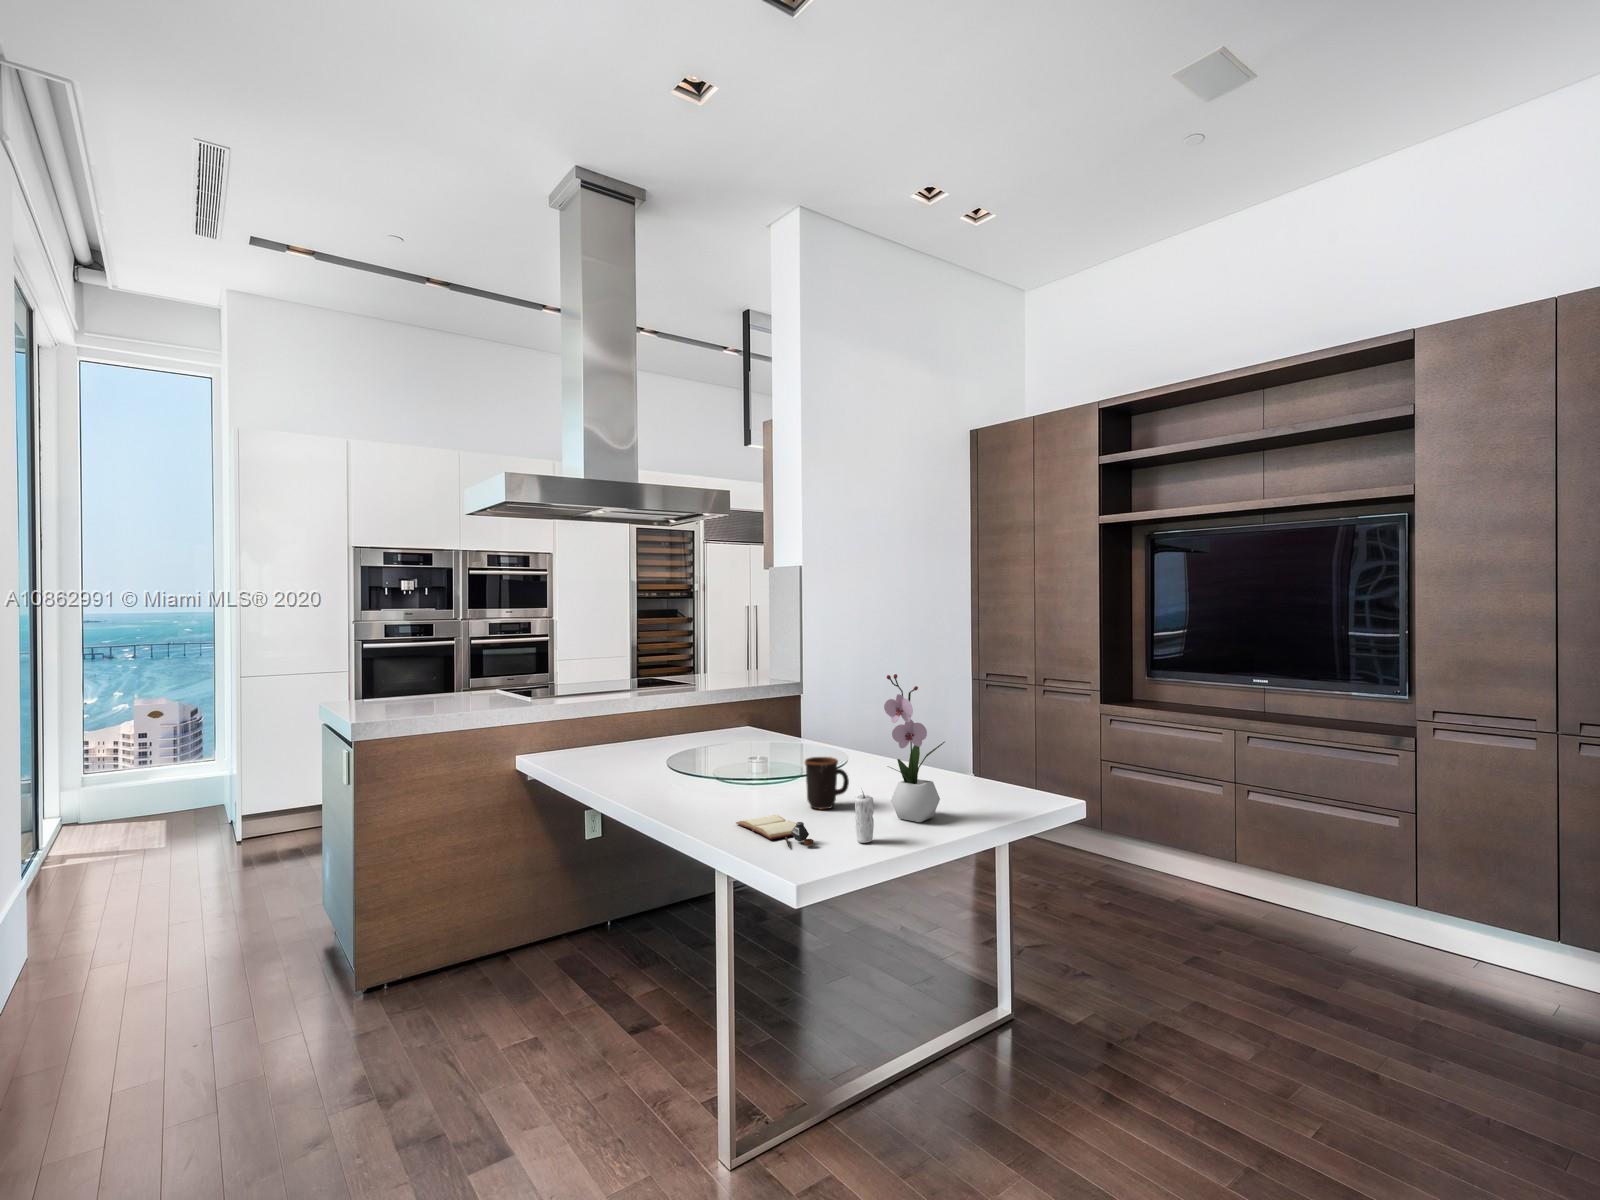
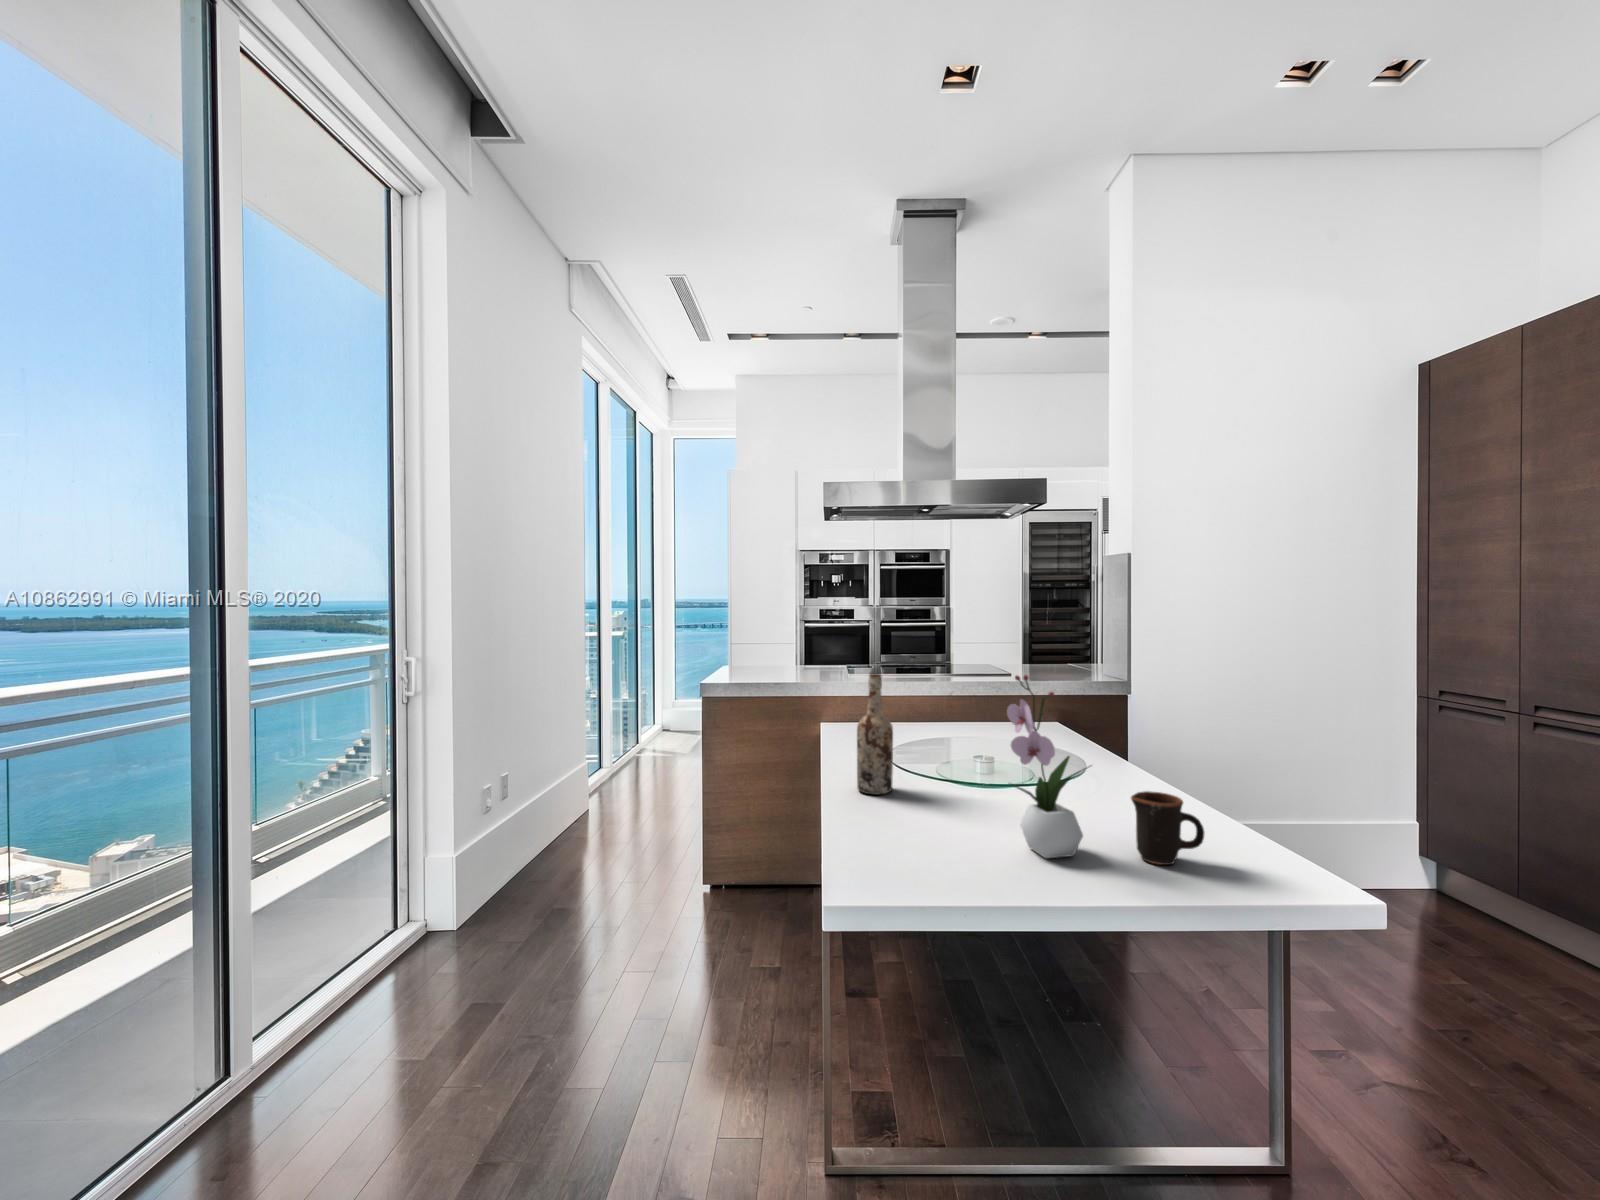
wine bottle: none [693,687,730,808] -> present [857,674,893,794]
mug: present [805,757,849,809] -> present [1131,791,1205,865]
candle: present [855,793,874,843] -> none [935,800,958,865]
book: present [736,815,813,848] -> none [860,812,904,853]

